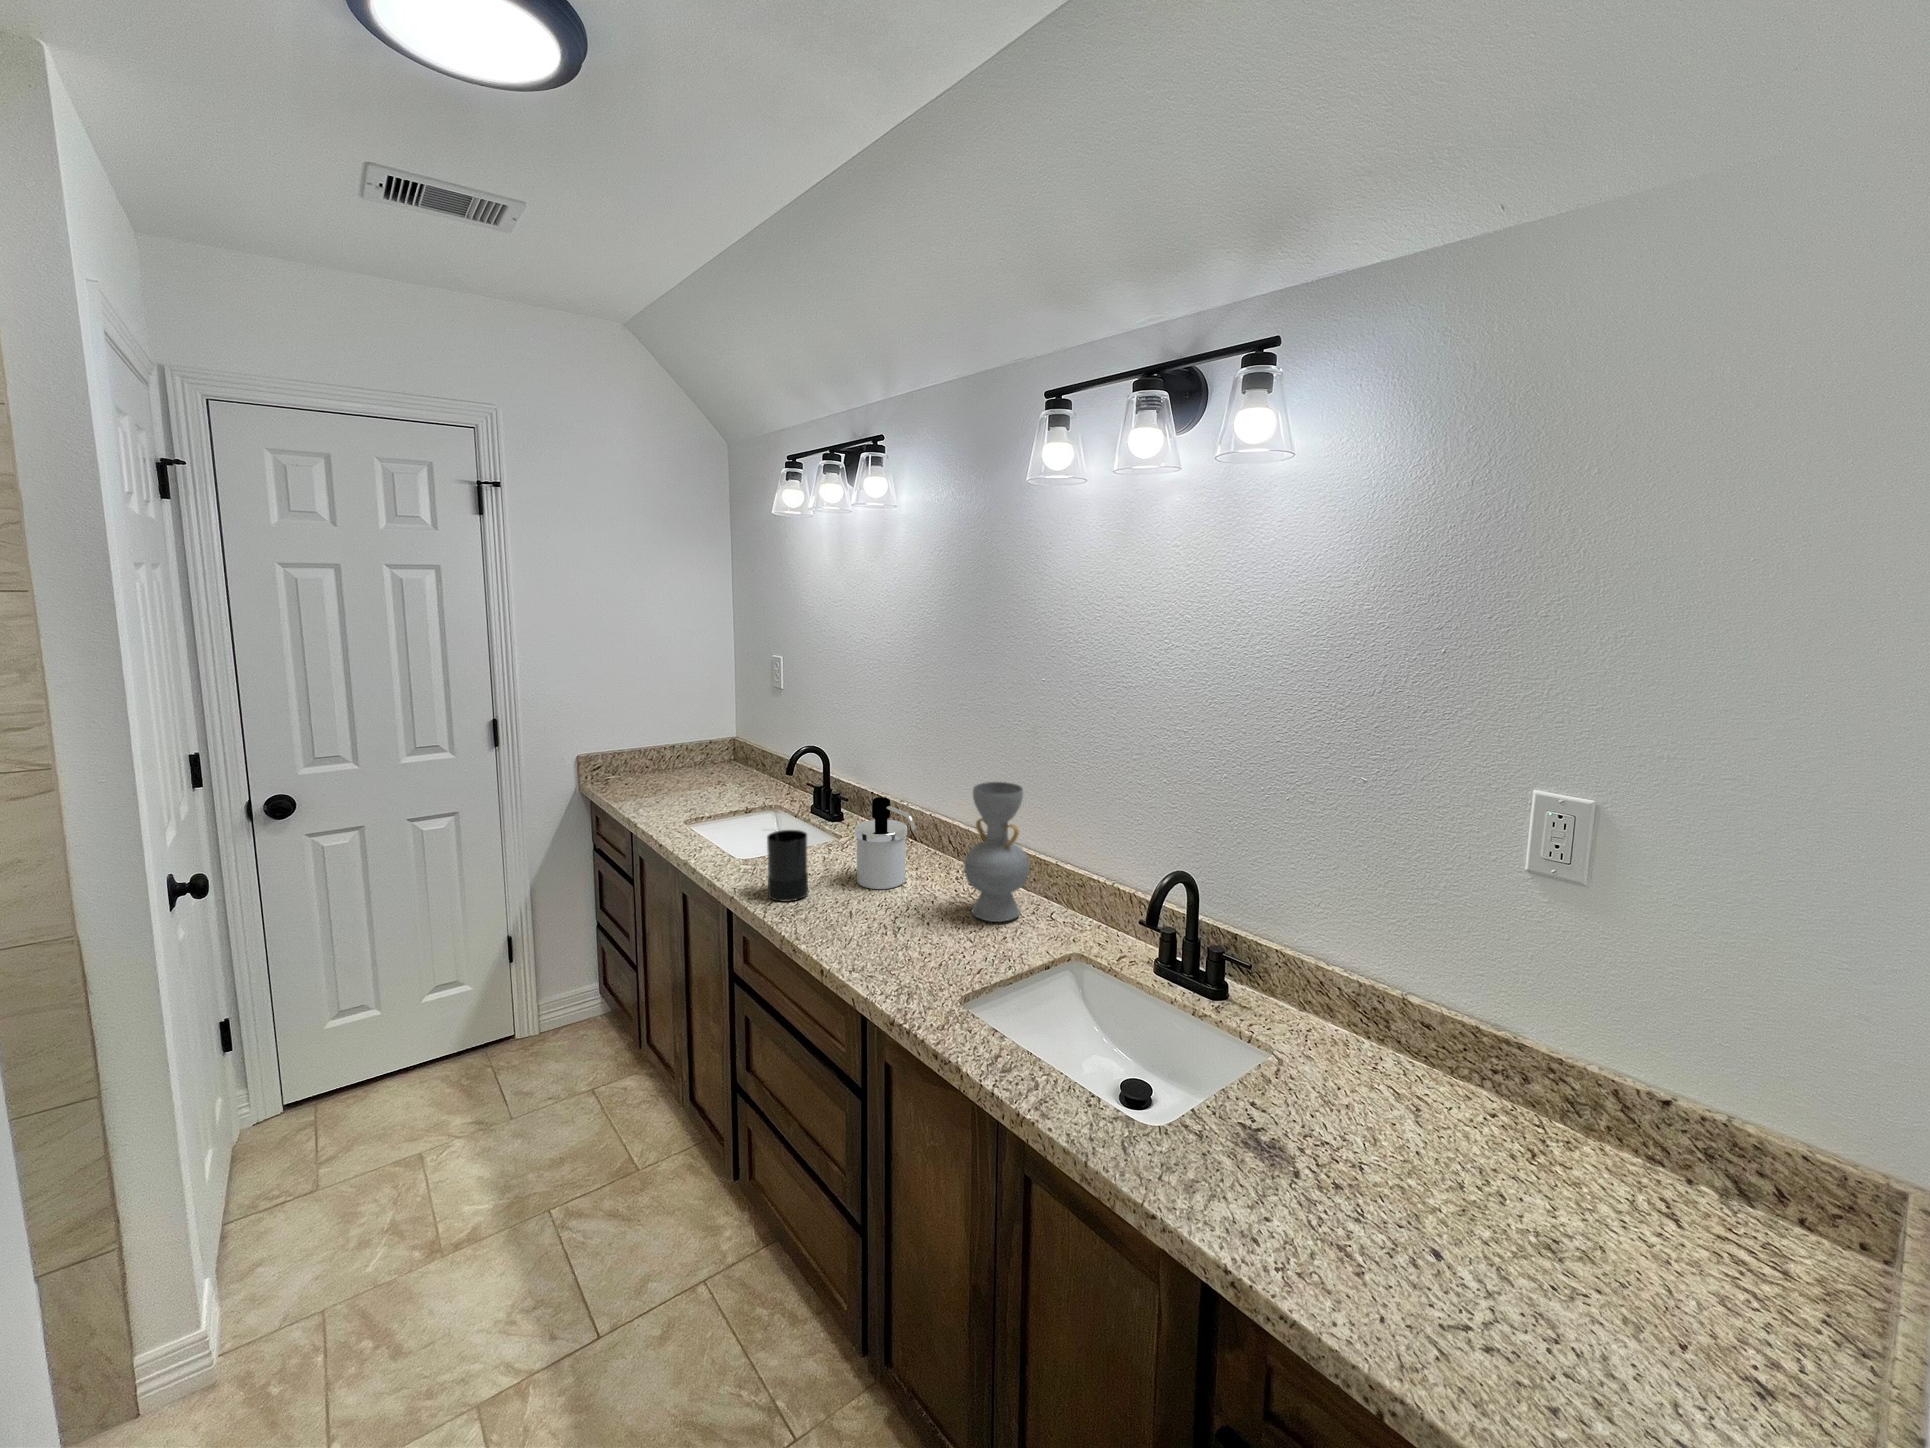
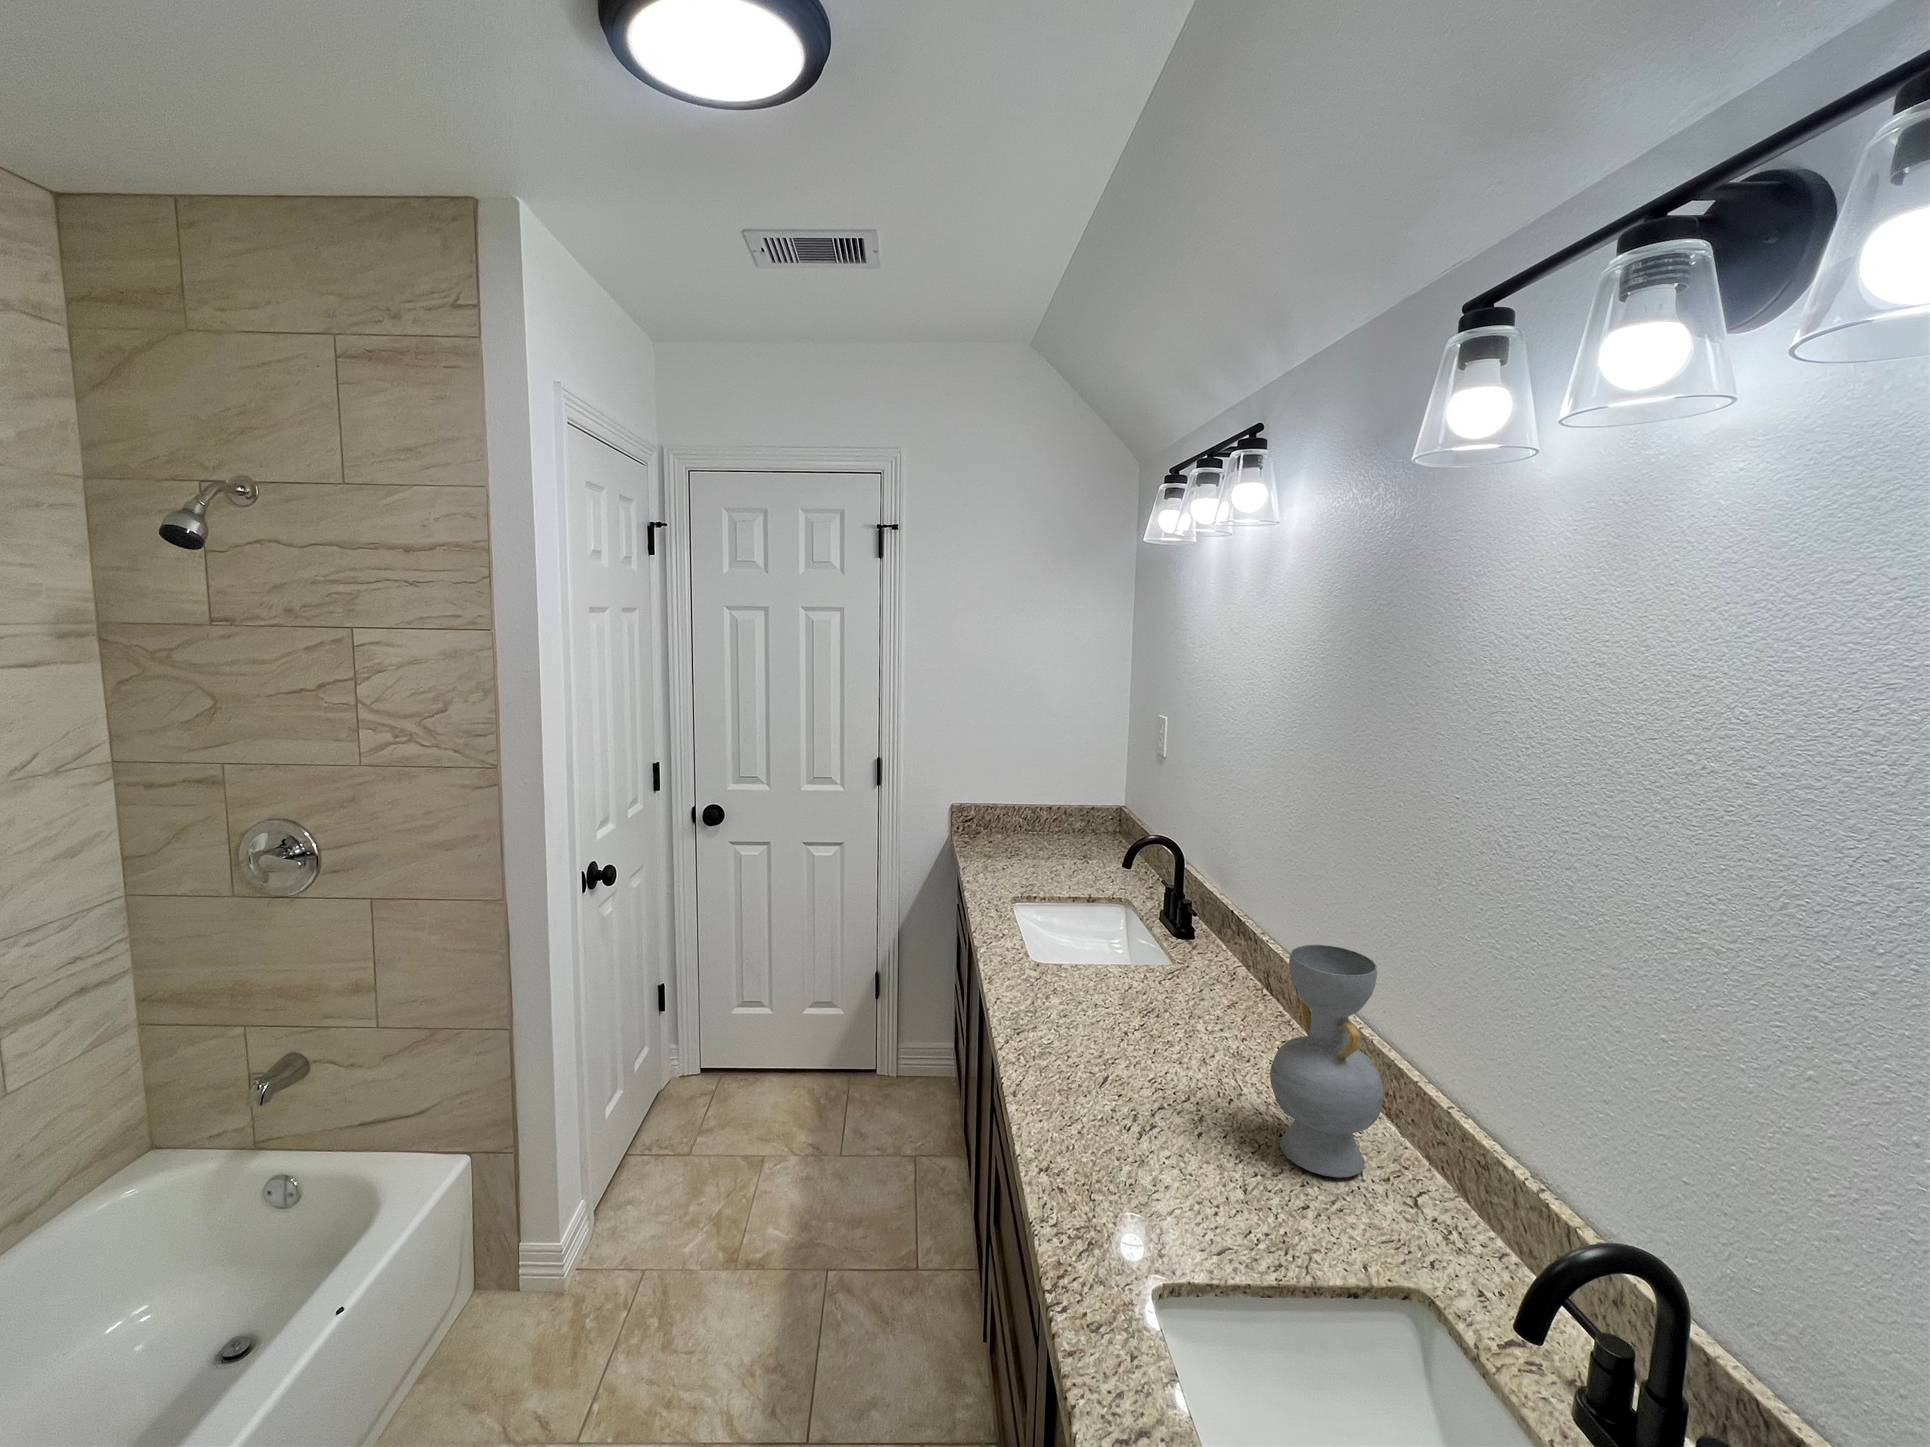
soap dispenser: present [855,797,916,889] -> none [1149,927,1225,1060]
candle: present [767,830,808,902] -> none [1025,937,1079,1039]

